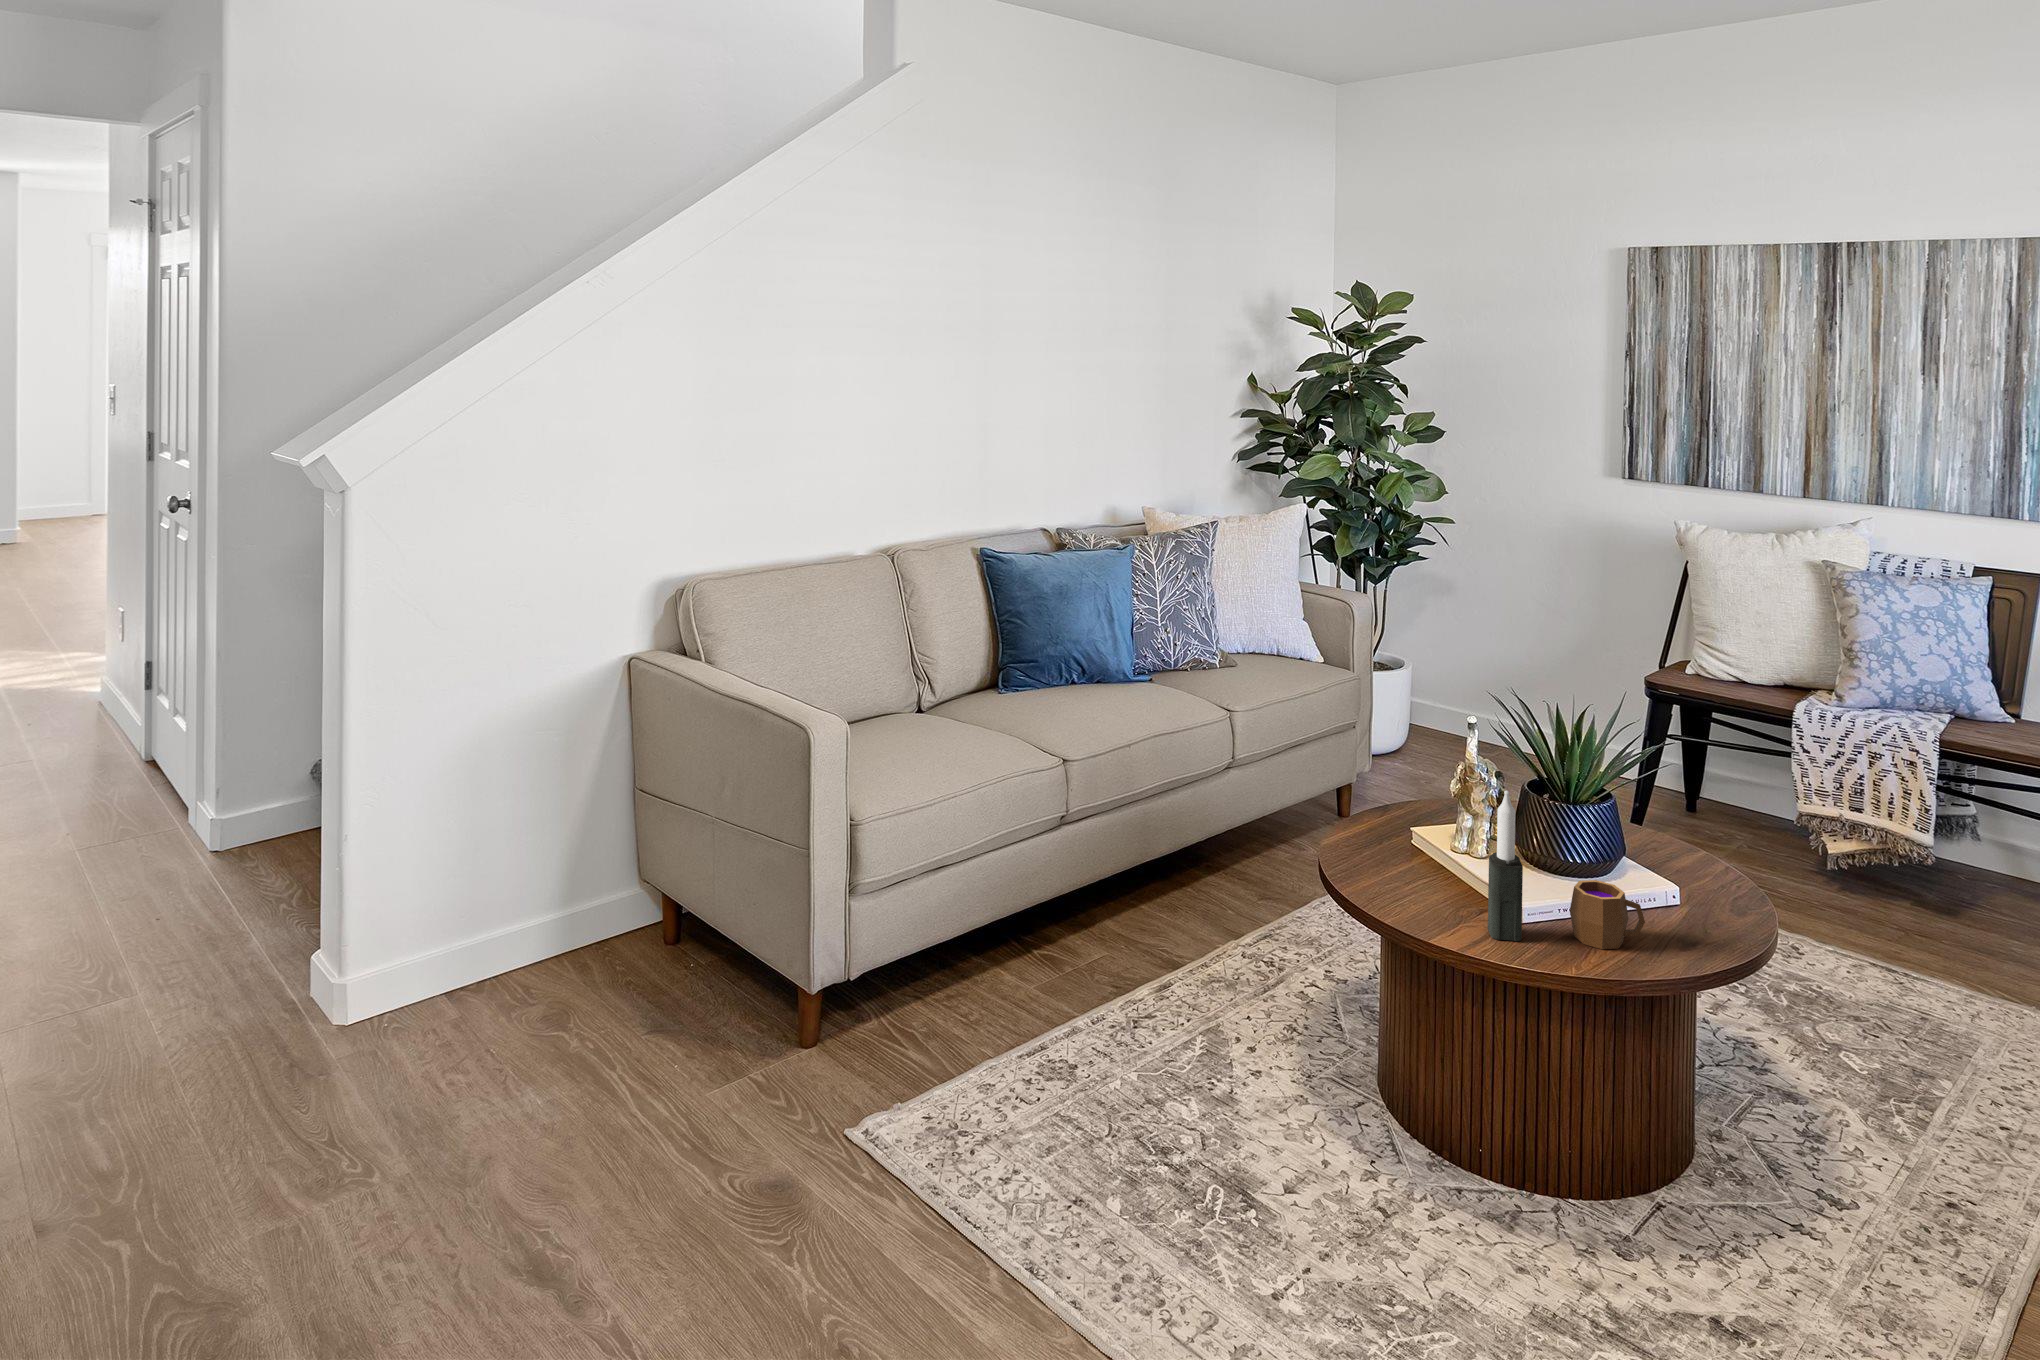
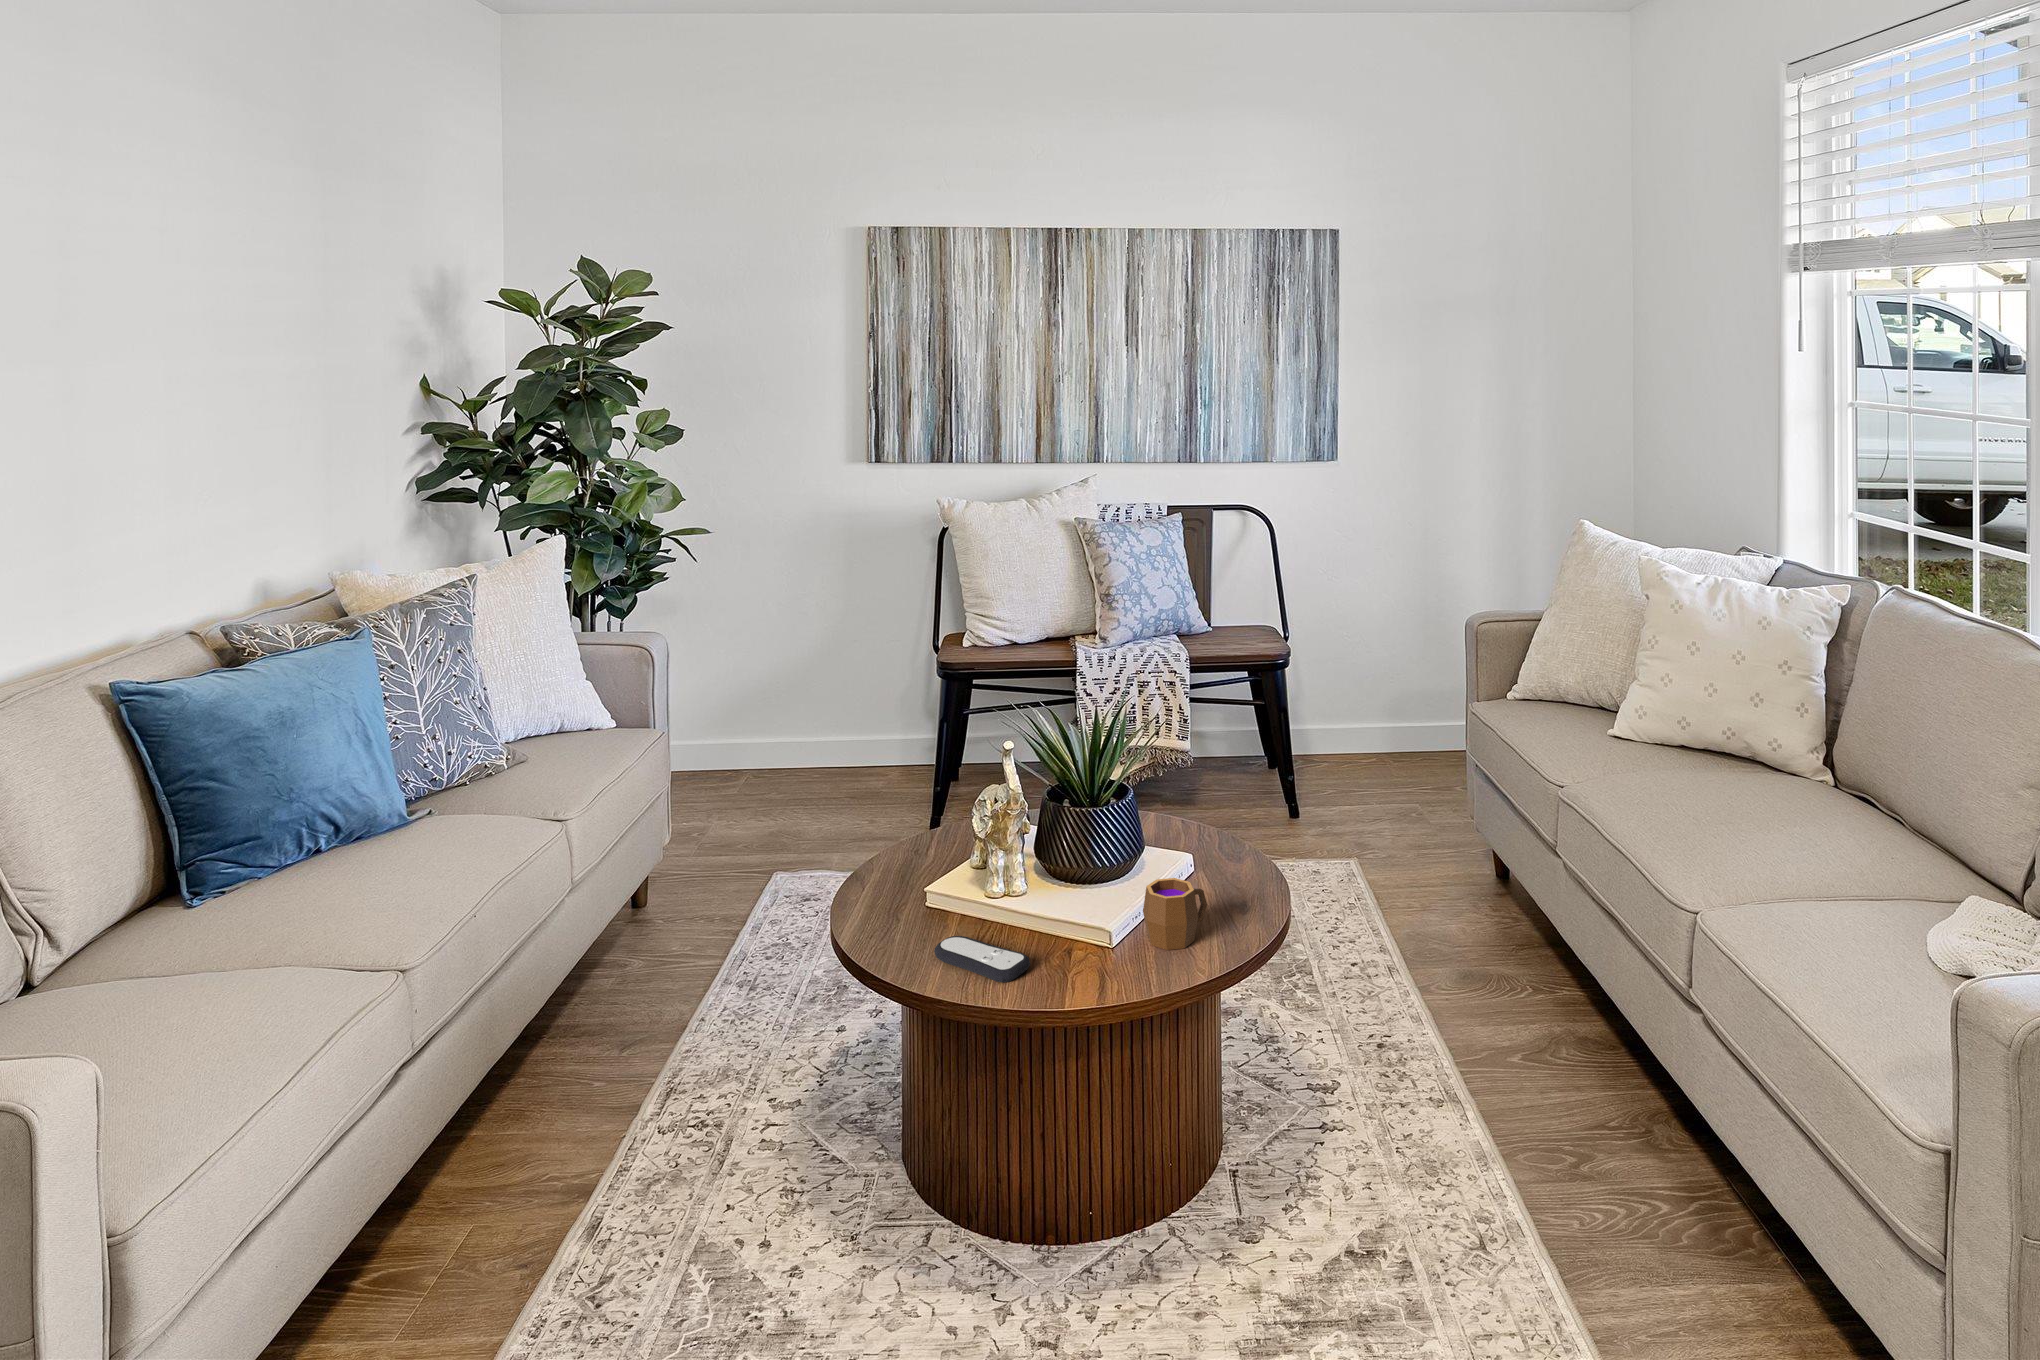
candle: present [1488,790,1523,941] -> none [1080,815,1120,981]
remote control: none [1387,866,1453,912] -> present [934,936,1030,983]

